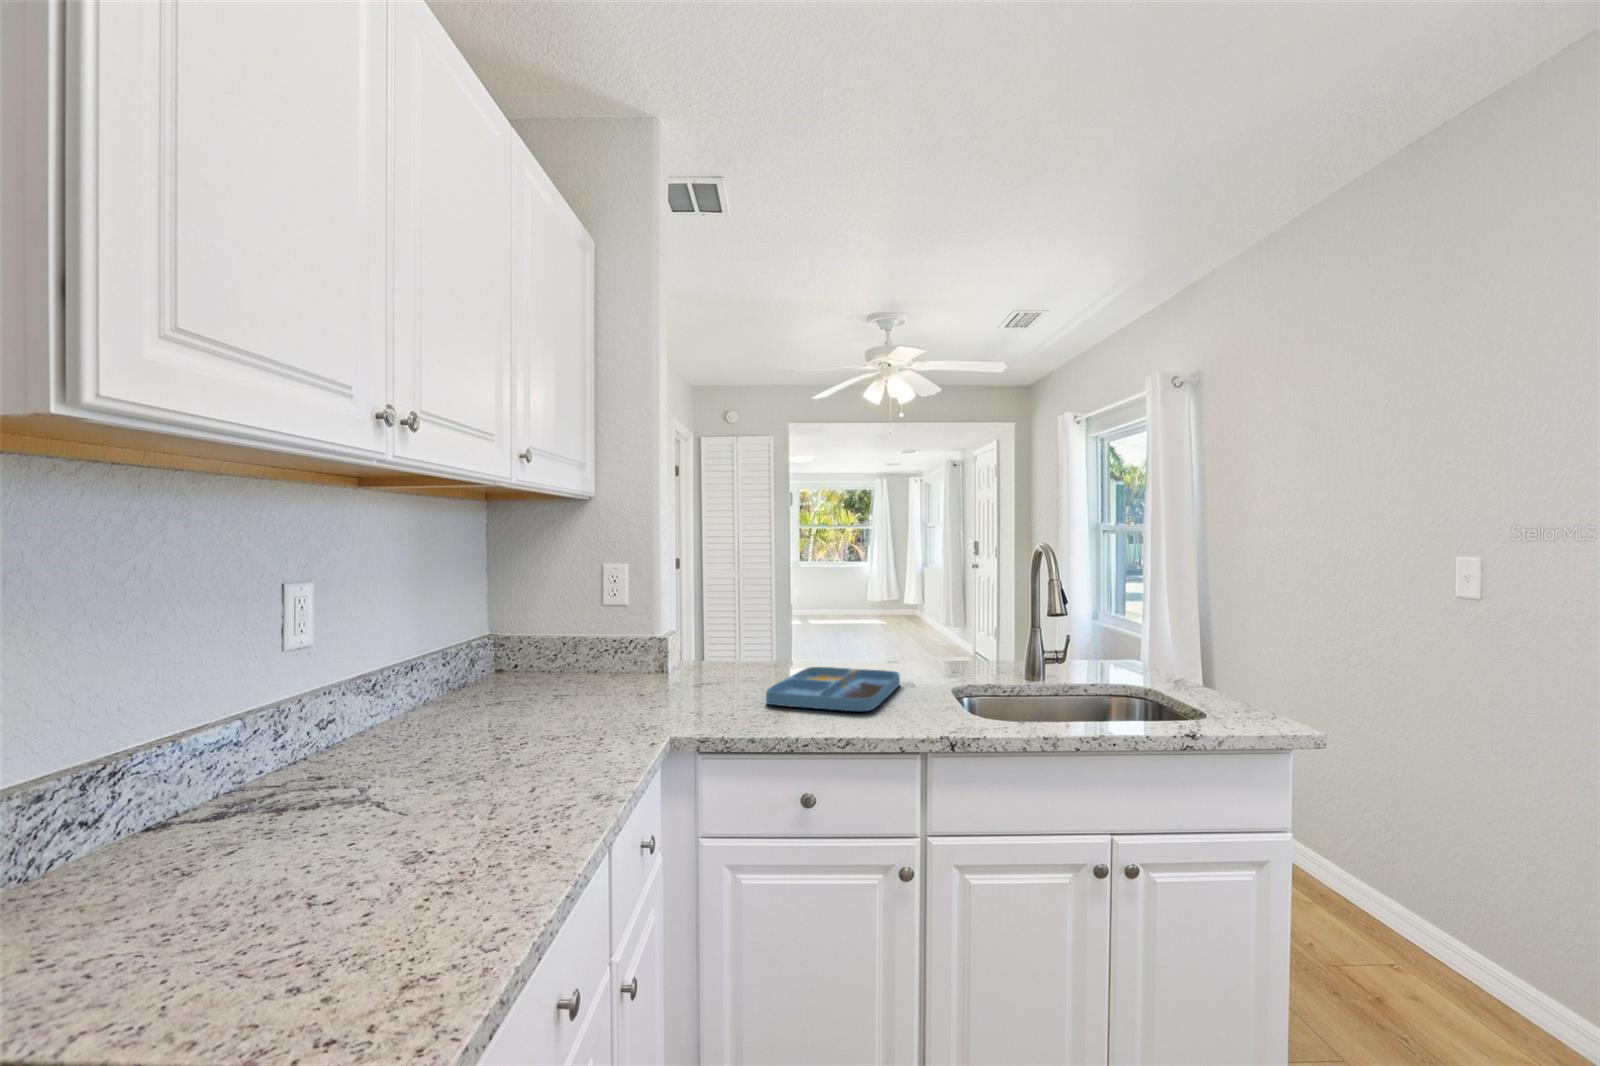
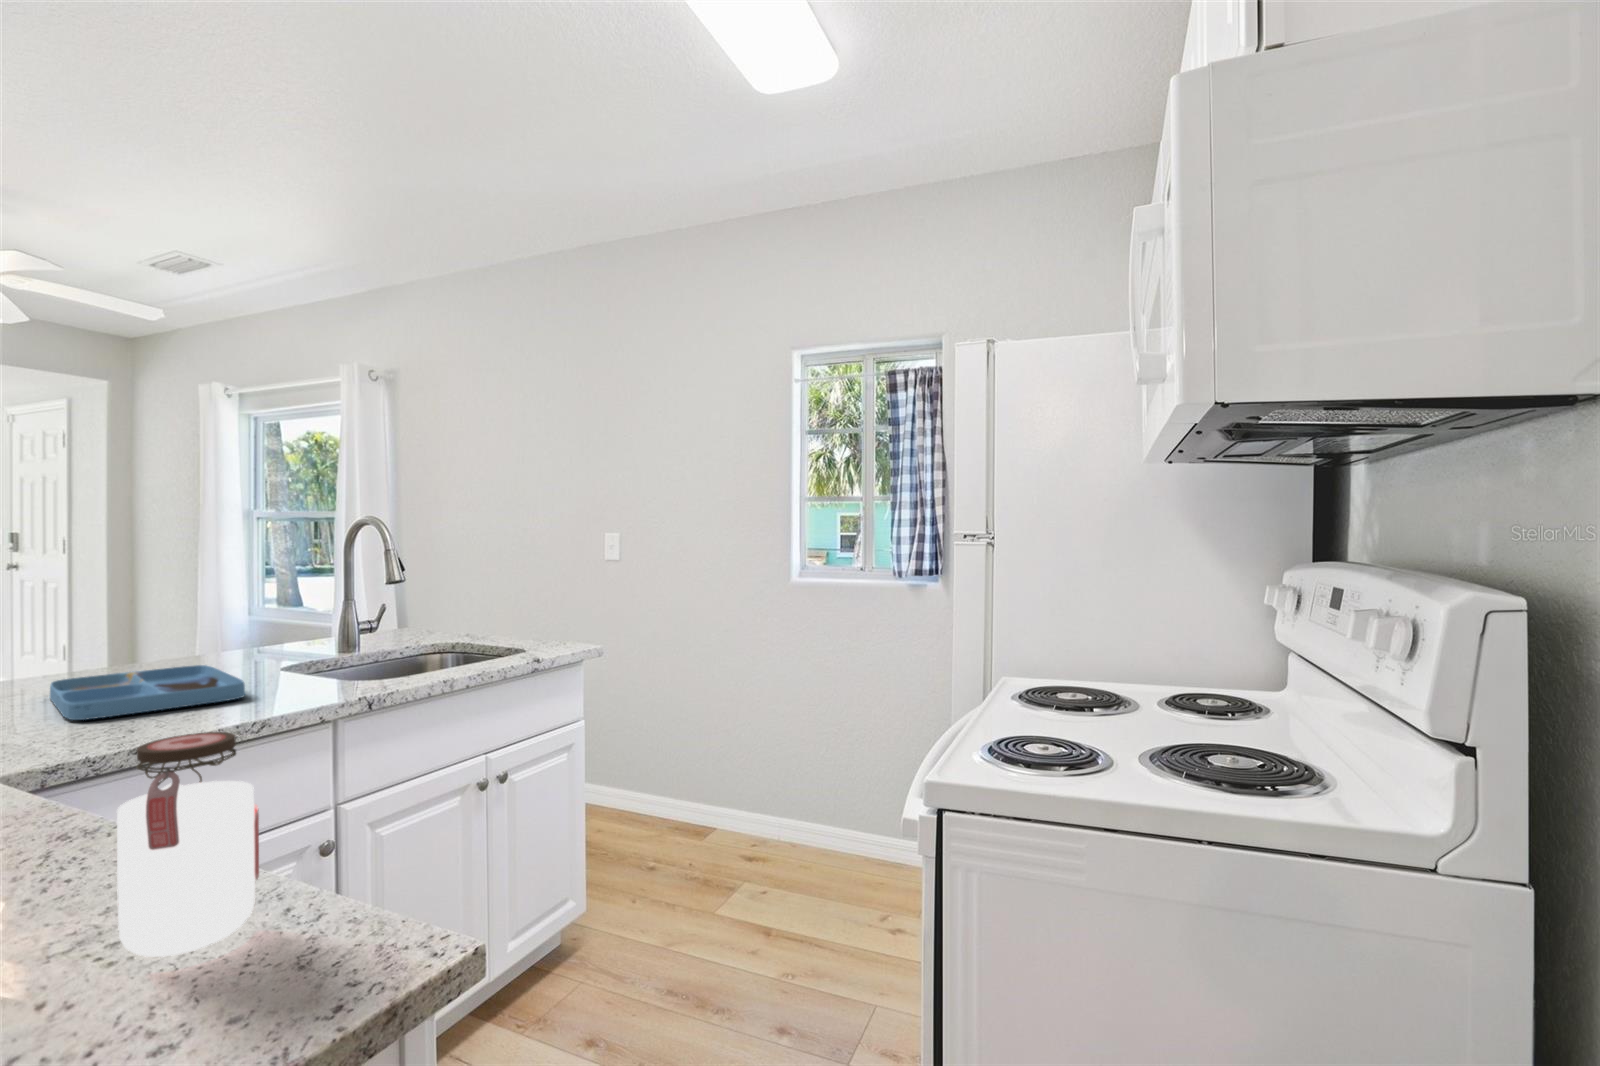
jar: none [297,770,406,951] -> present [117,732,259,957]

